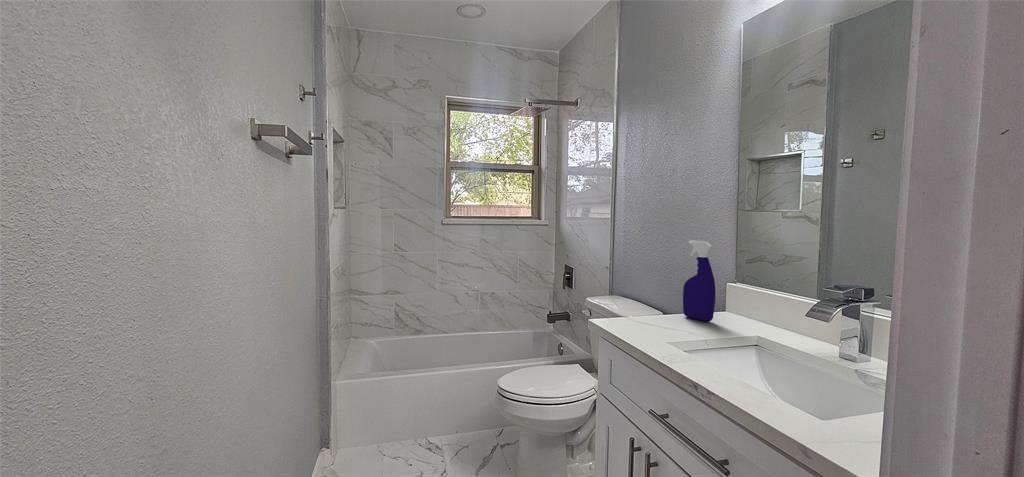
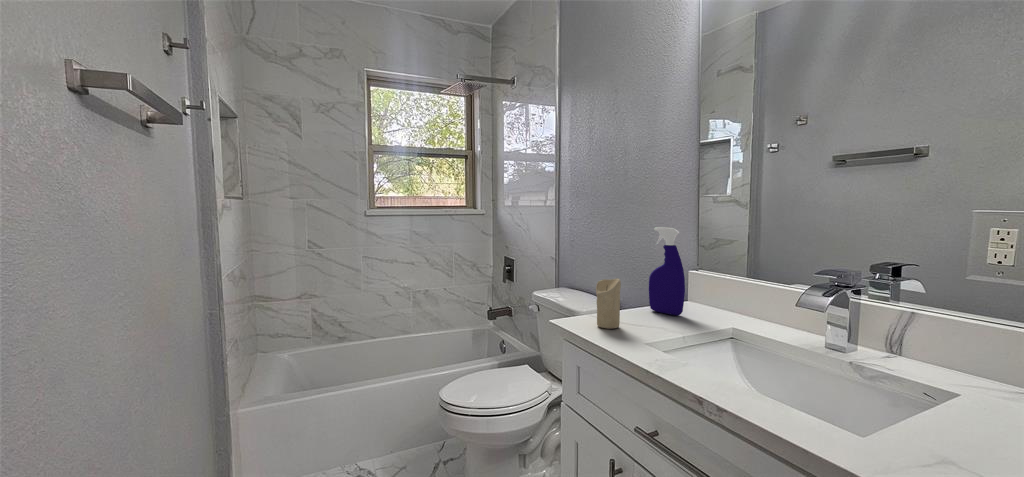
candle: none [628,285,650,328] -> present [596,279,621,329]

